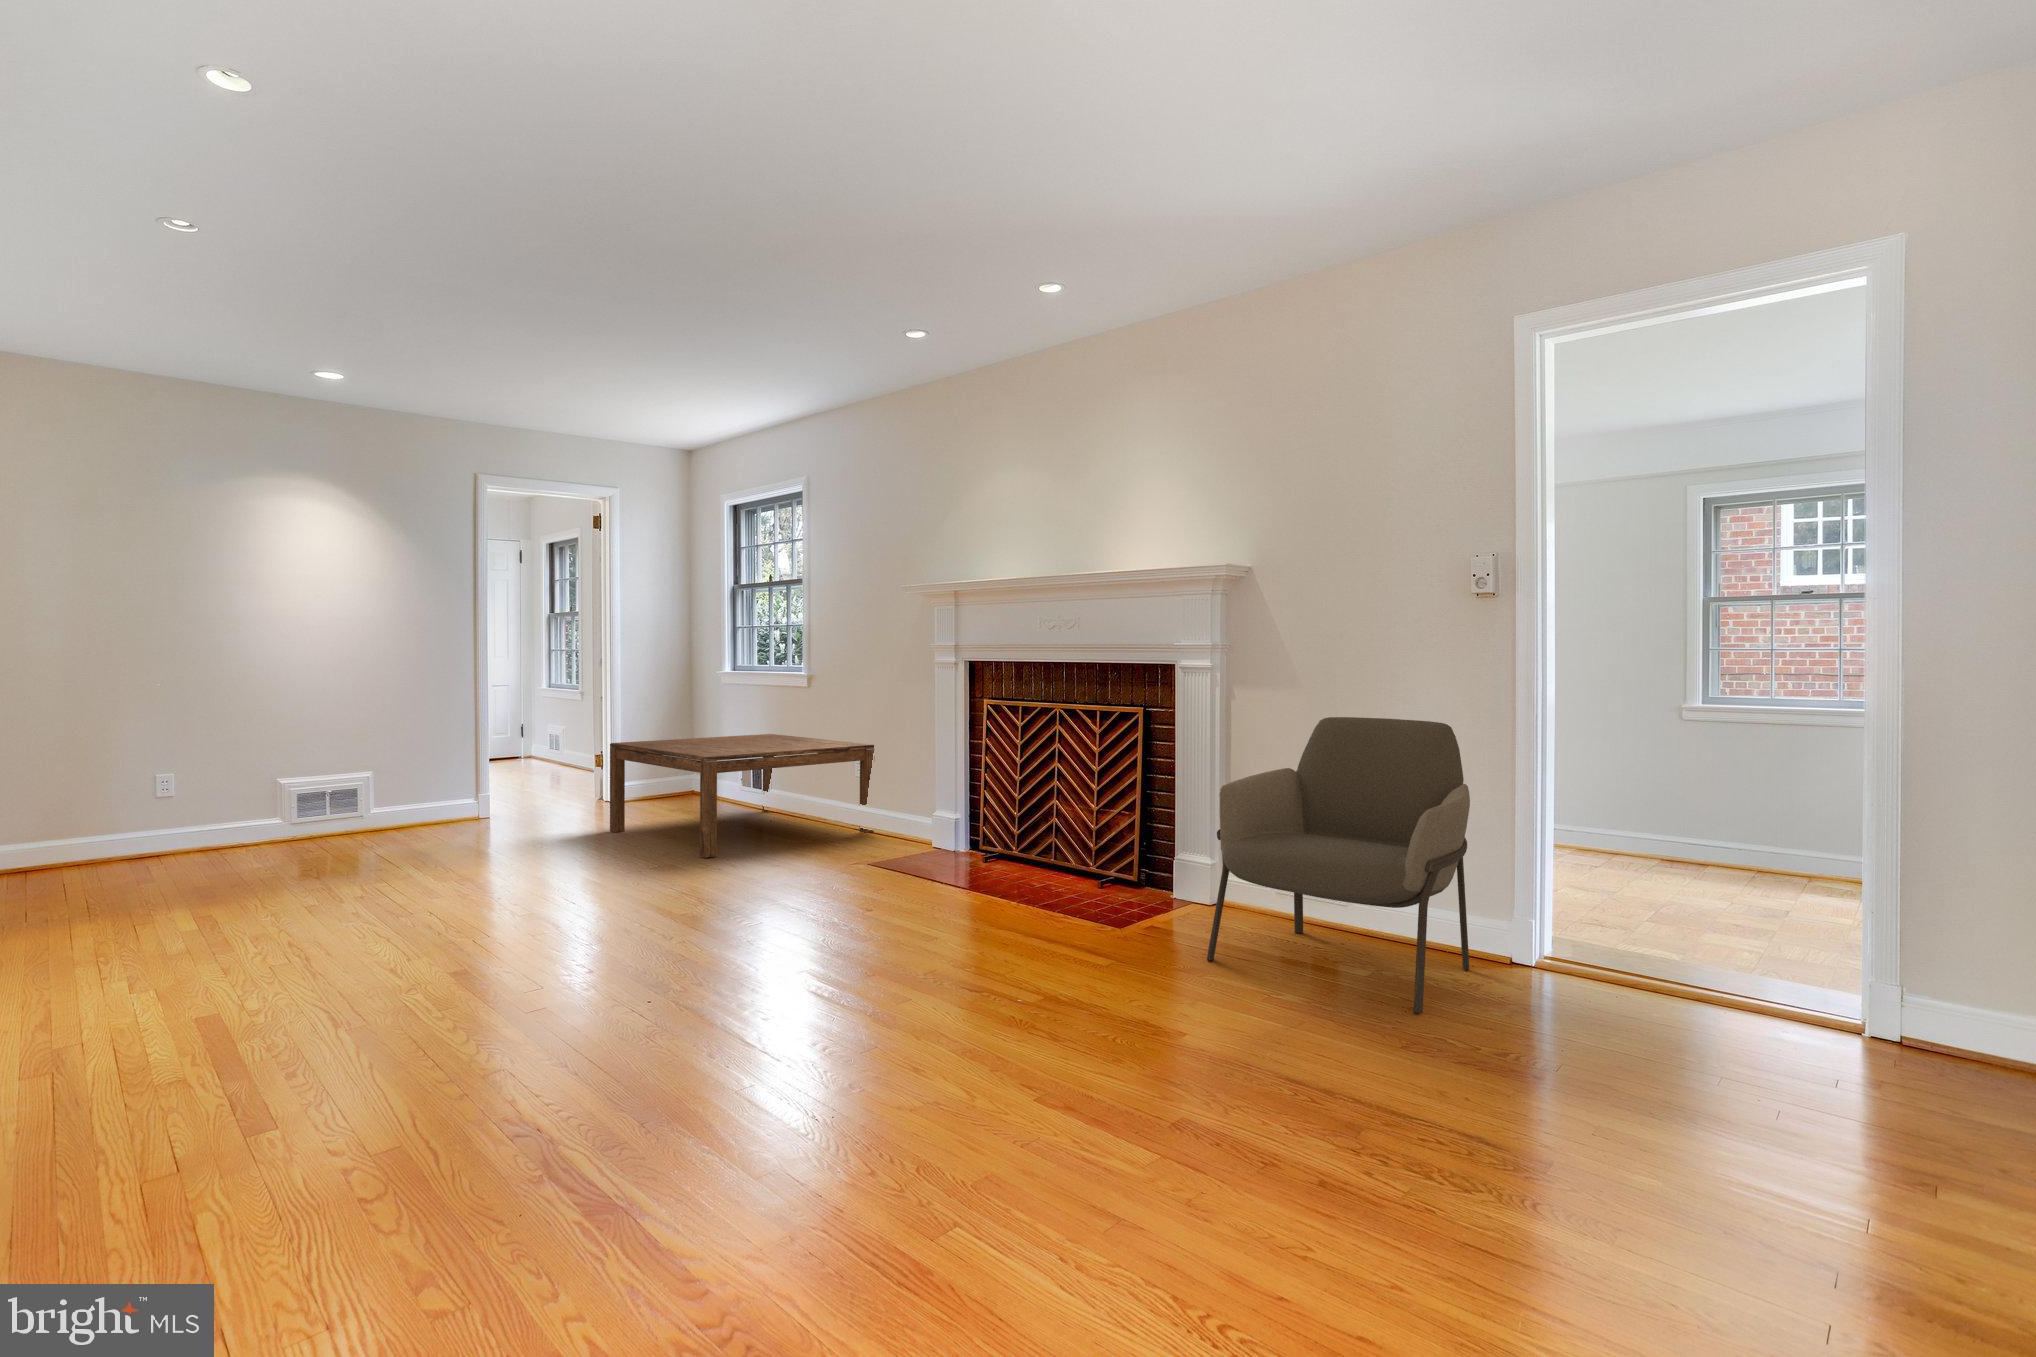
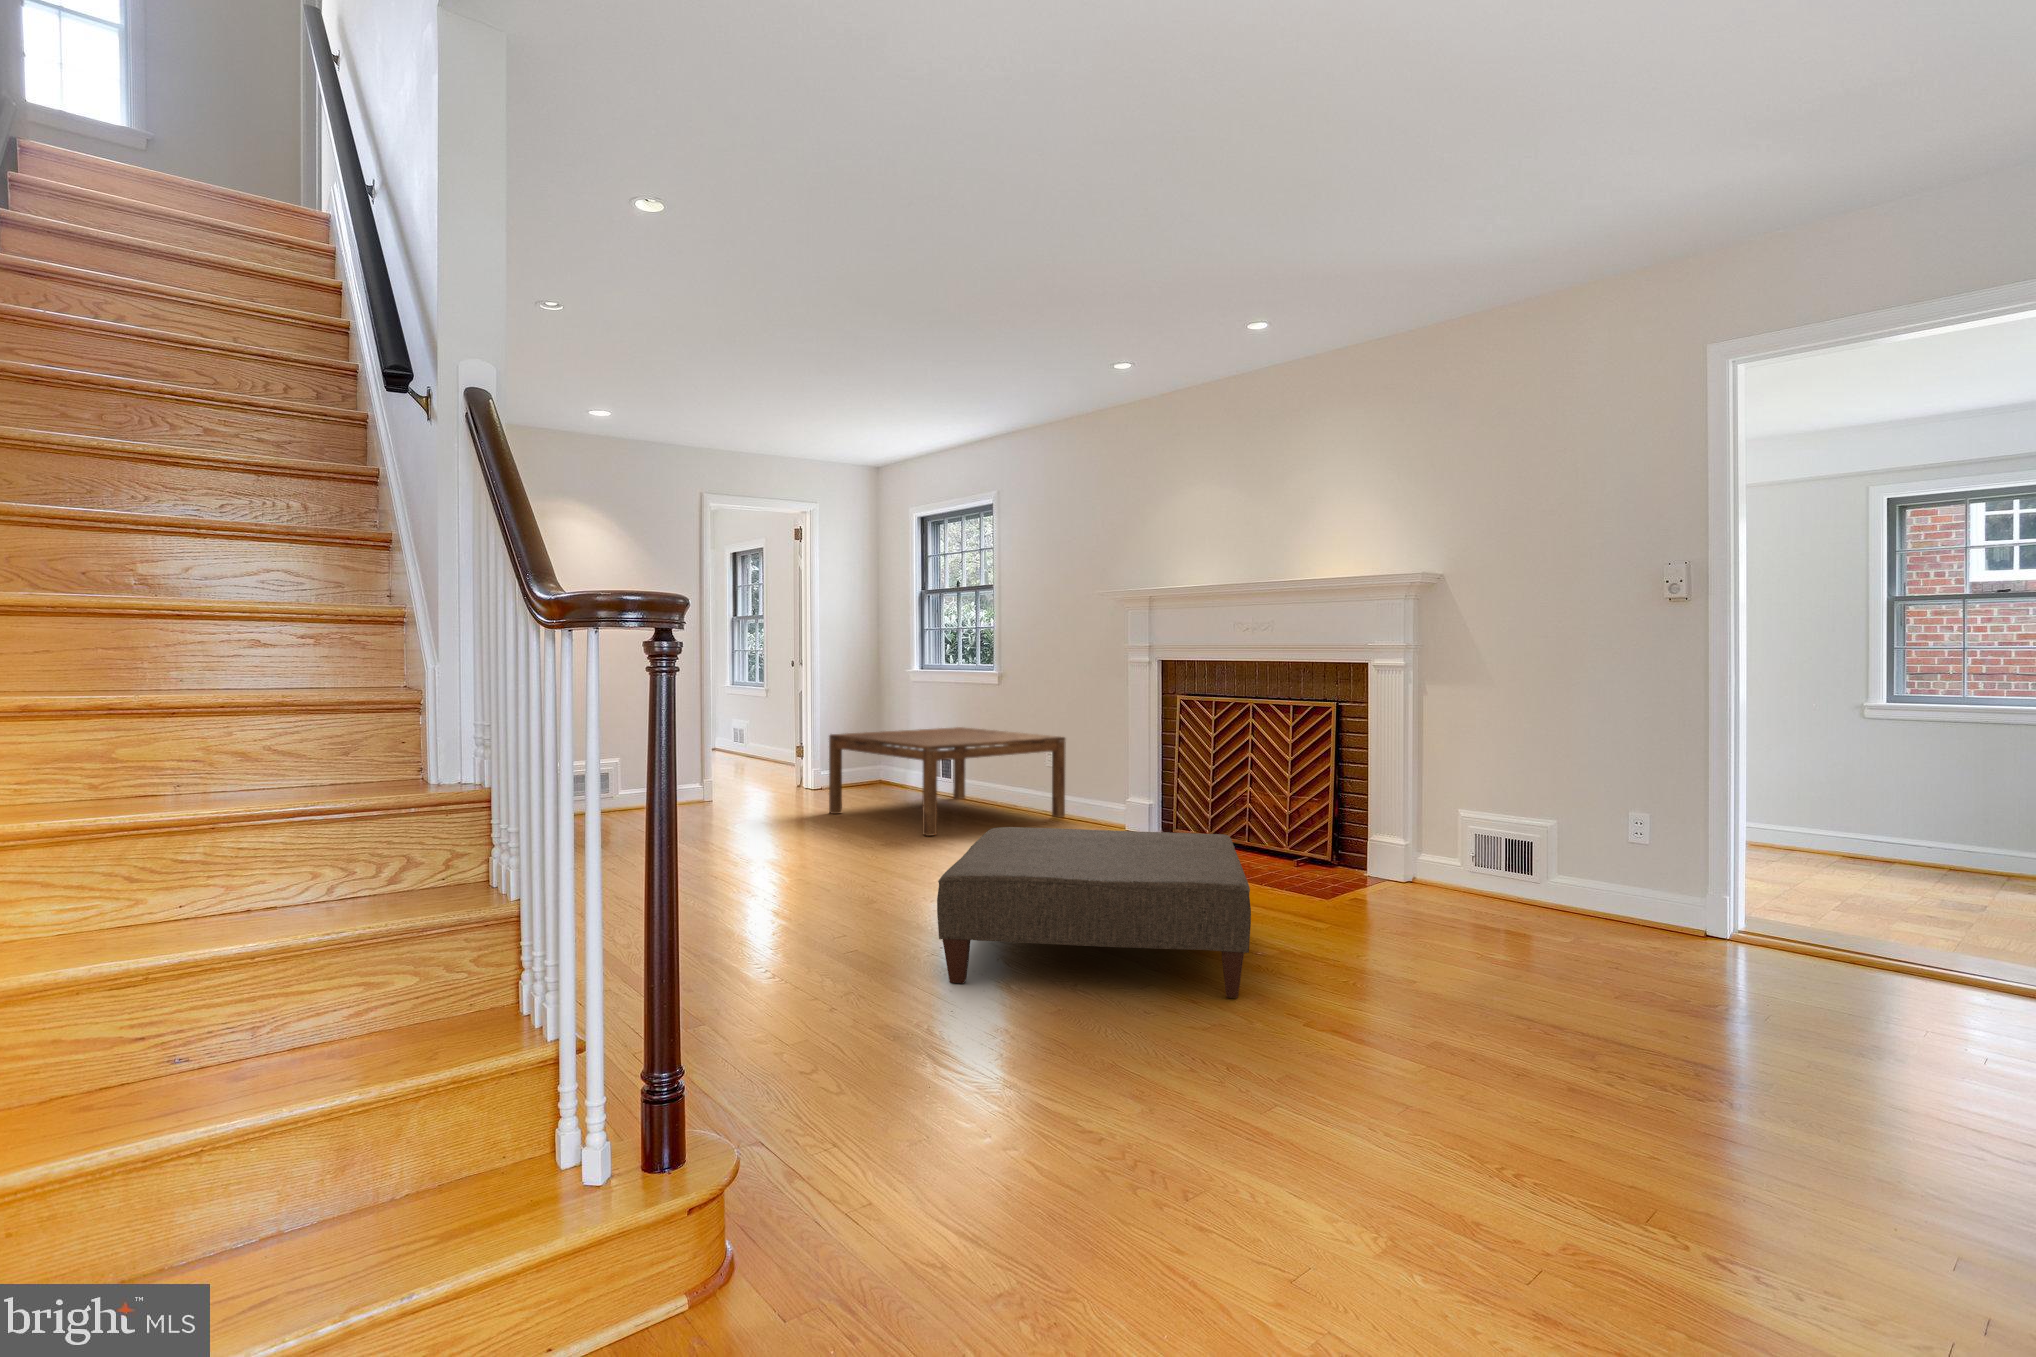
armchair: present [1207,717,1470,1013] -> none [1418,711,1668,970]
ottoman: none [590,855,998,1070] -> present [937,827,1251,998]

